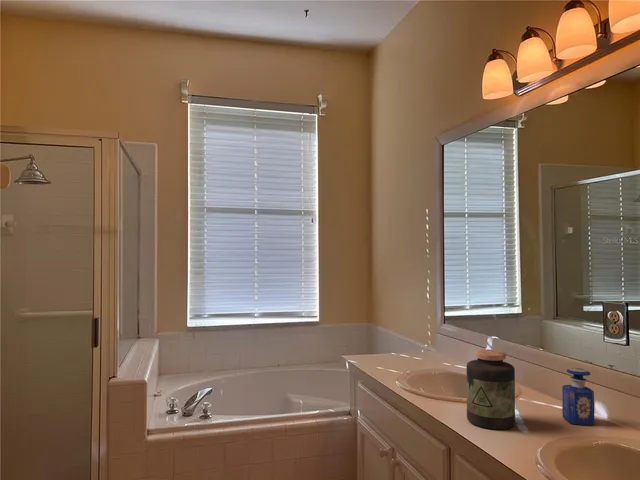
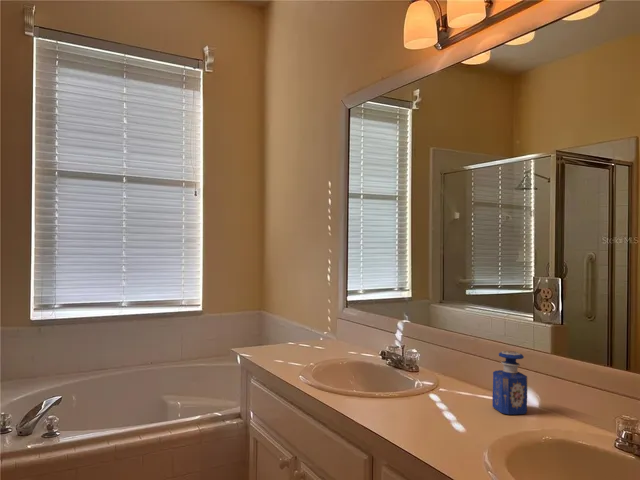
jar: present [467,349,515,429] -> none [391,333,447,427]

